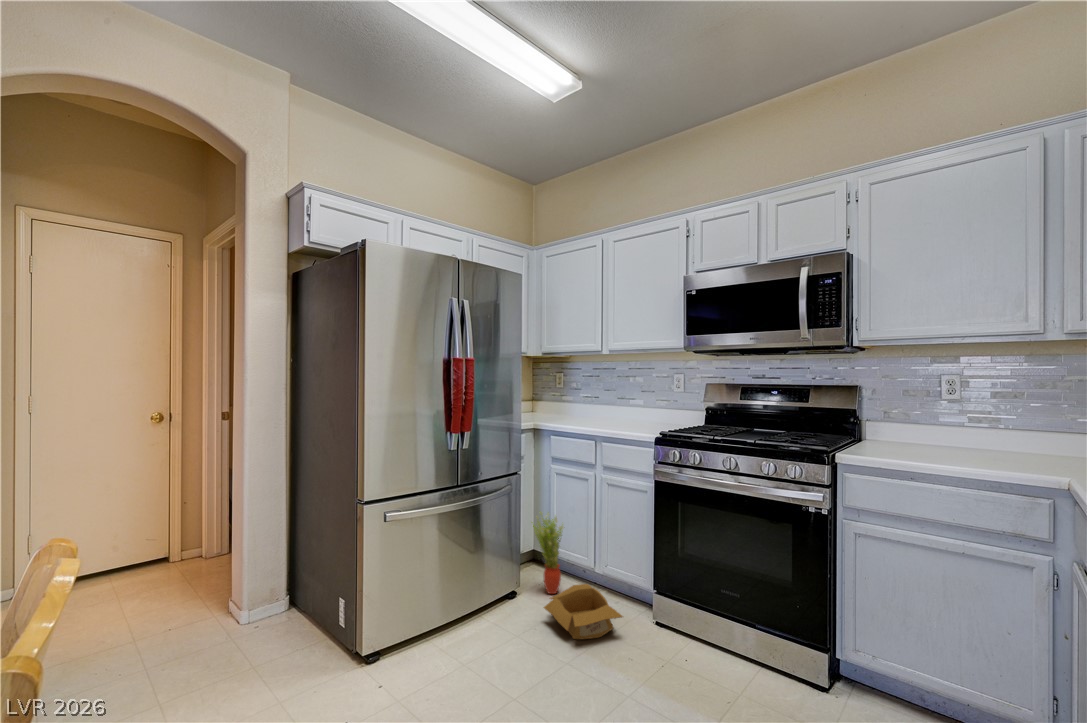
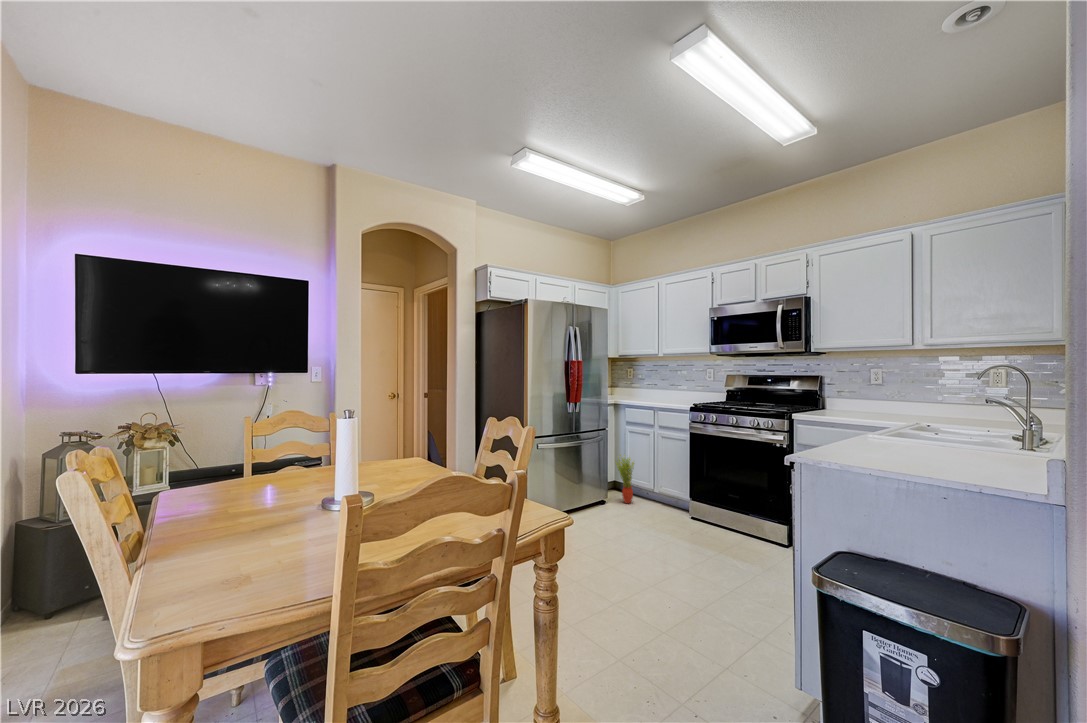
cardboard box: present [544,584,623,639] -> none [623,496,671,522]

